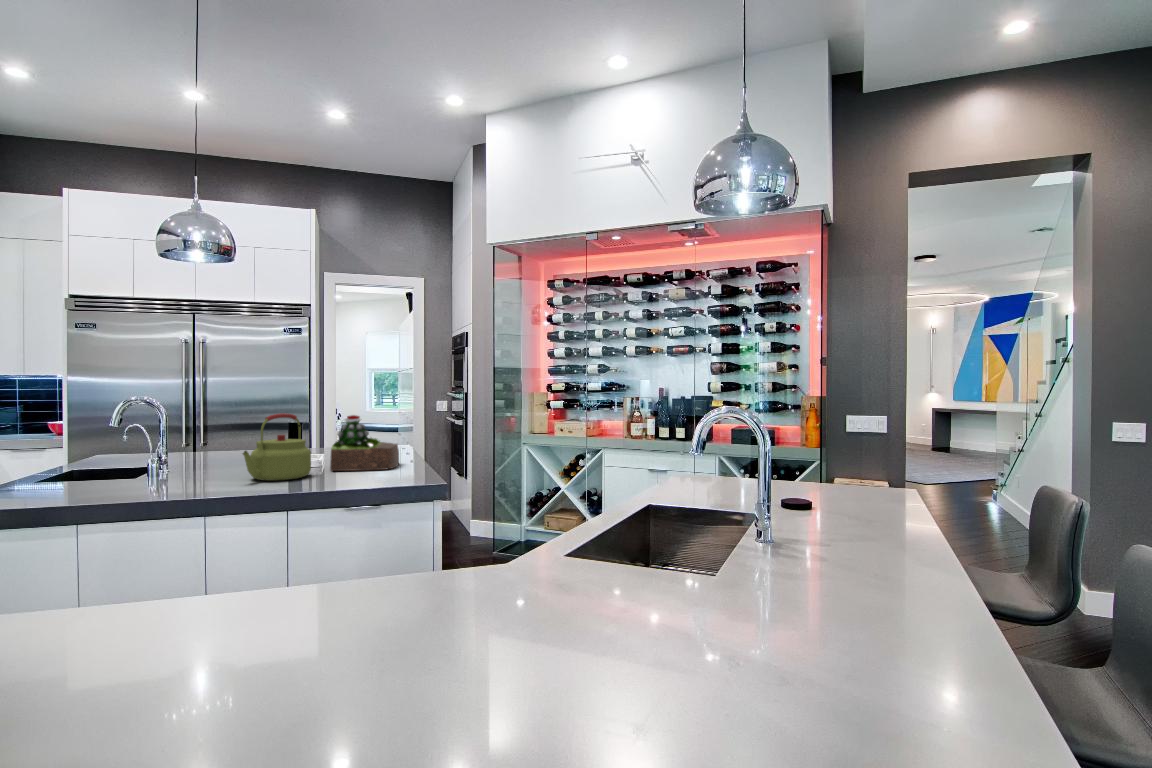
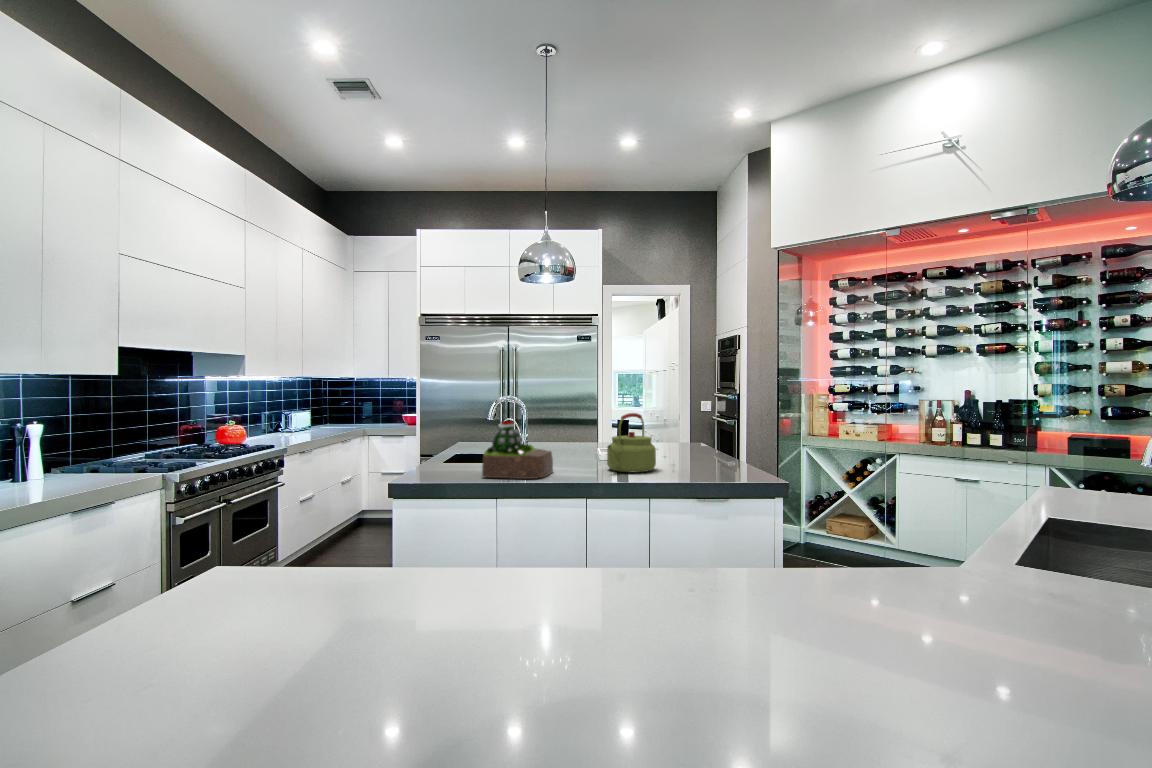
succulent plant: present [330,415,399,471] -> present [482,421,553,479]

